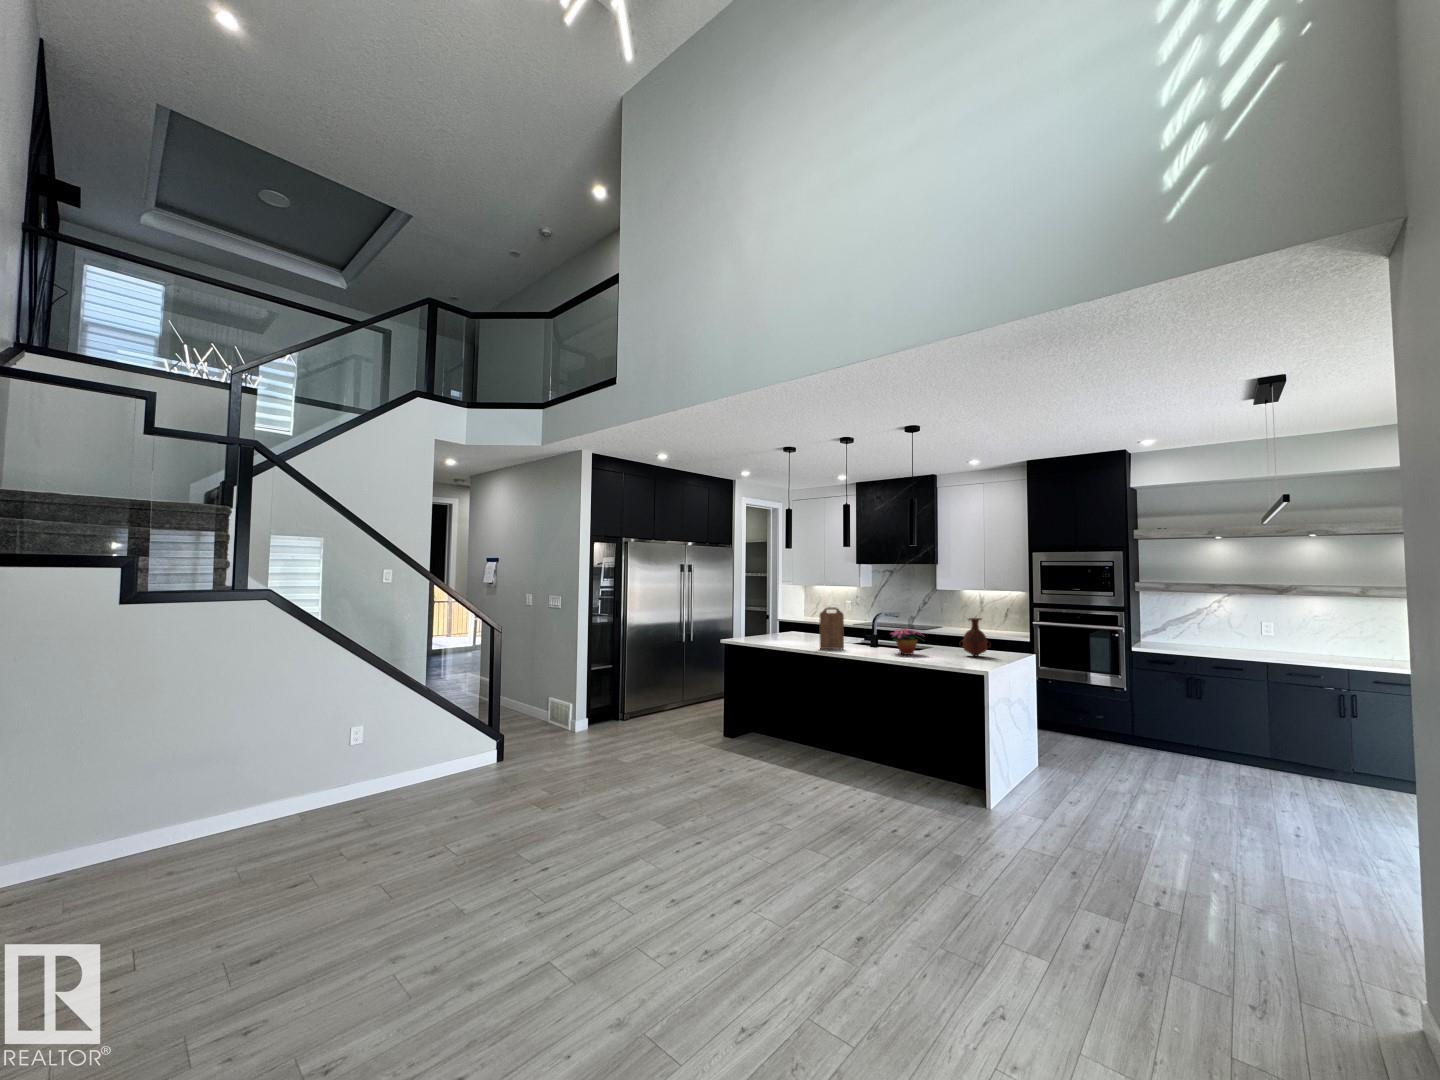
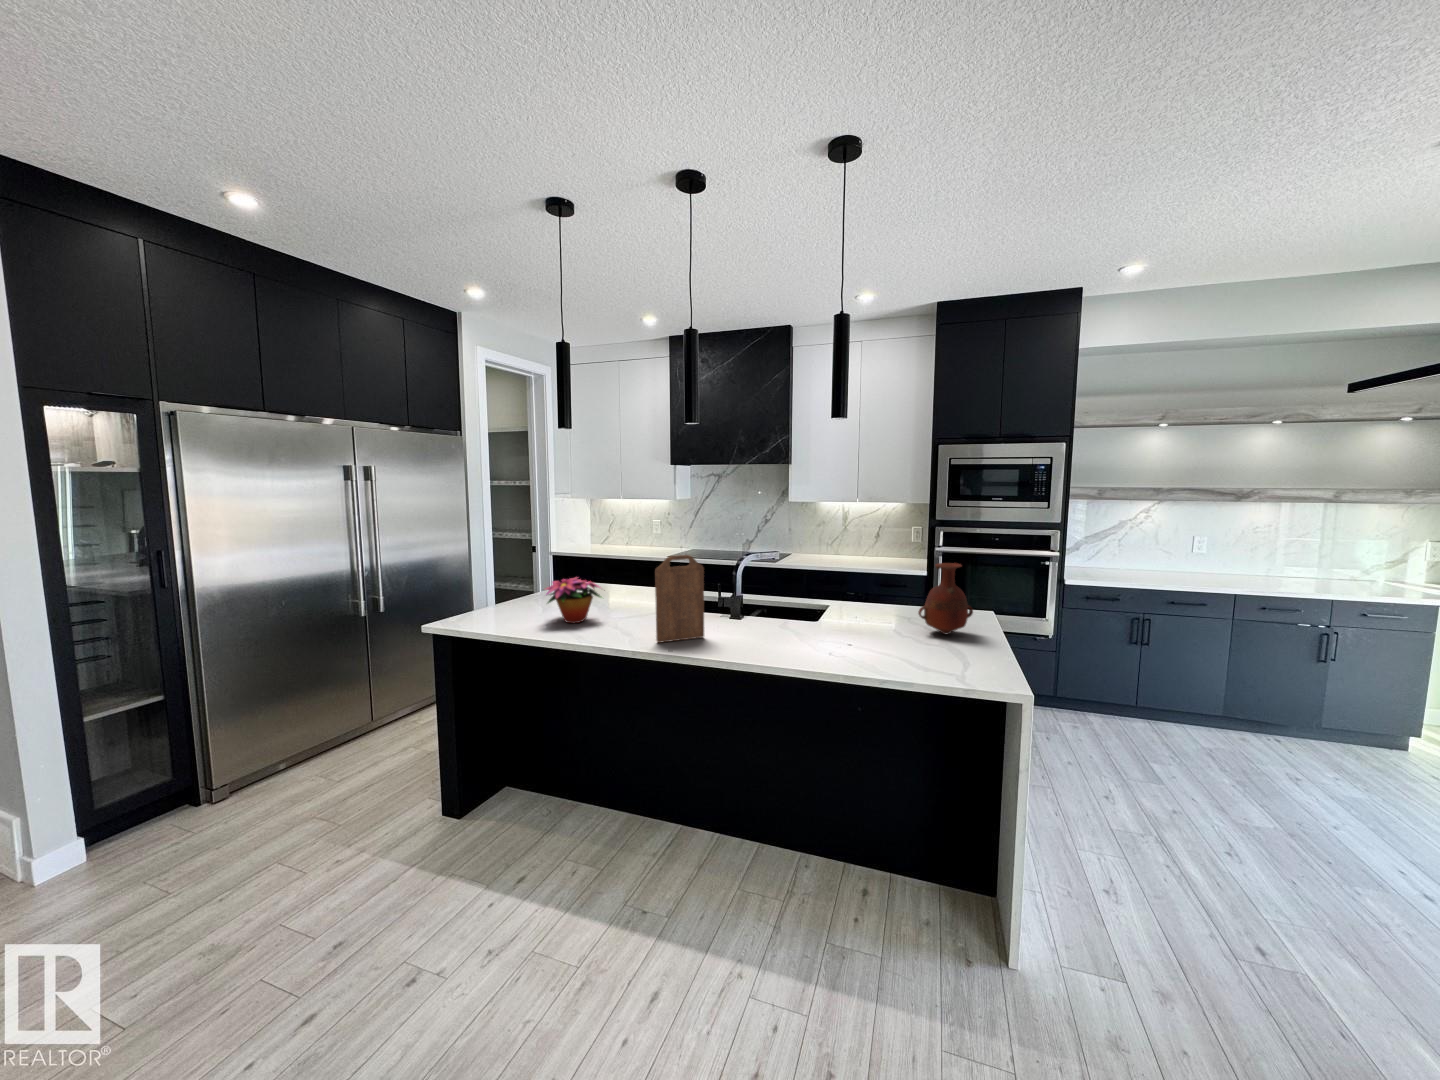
flower arrangement: present [892,629,921,655] -> present [546,578,601,623]

